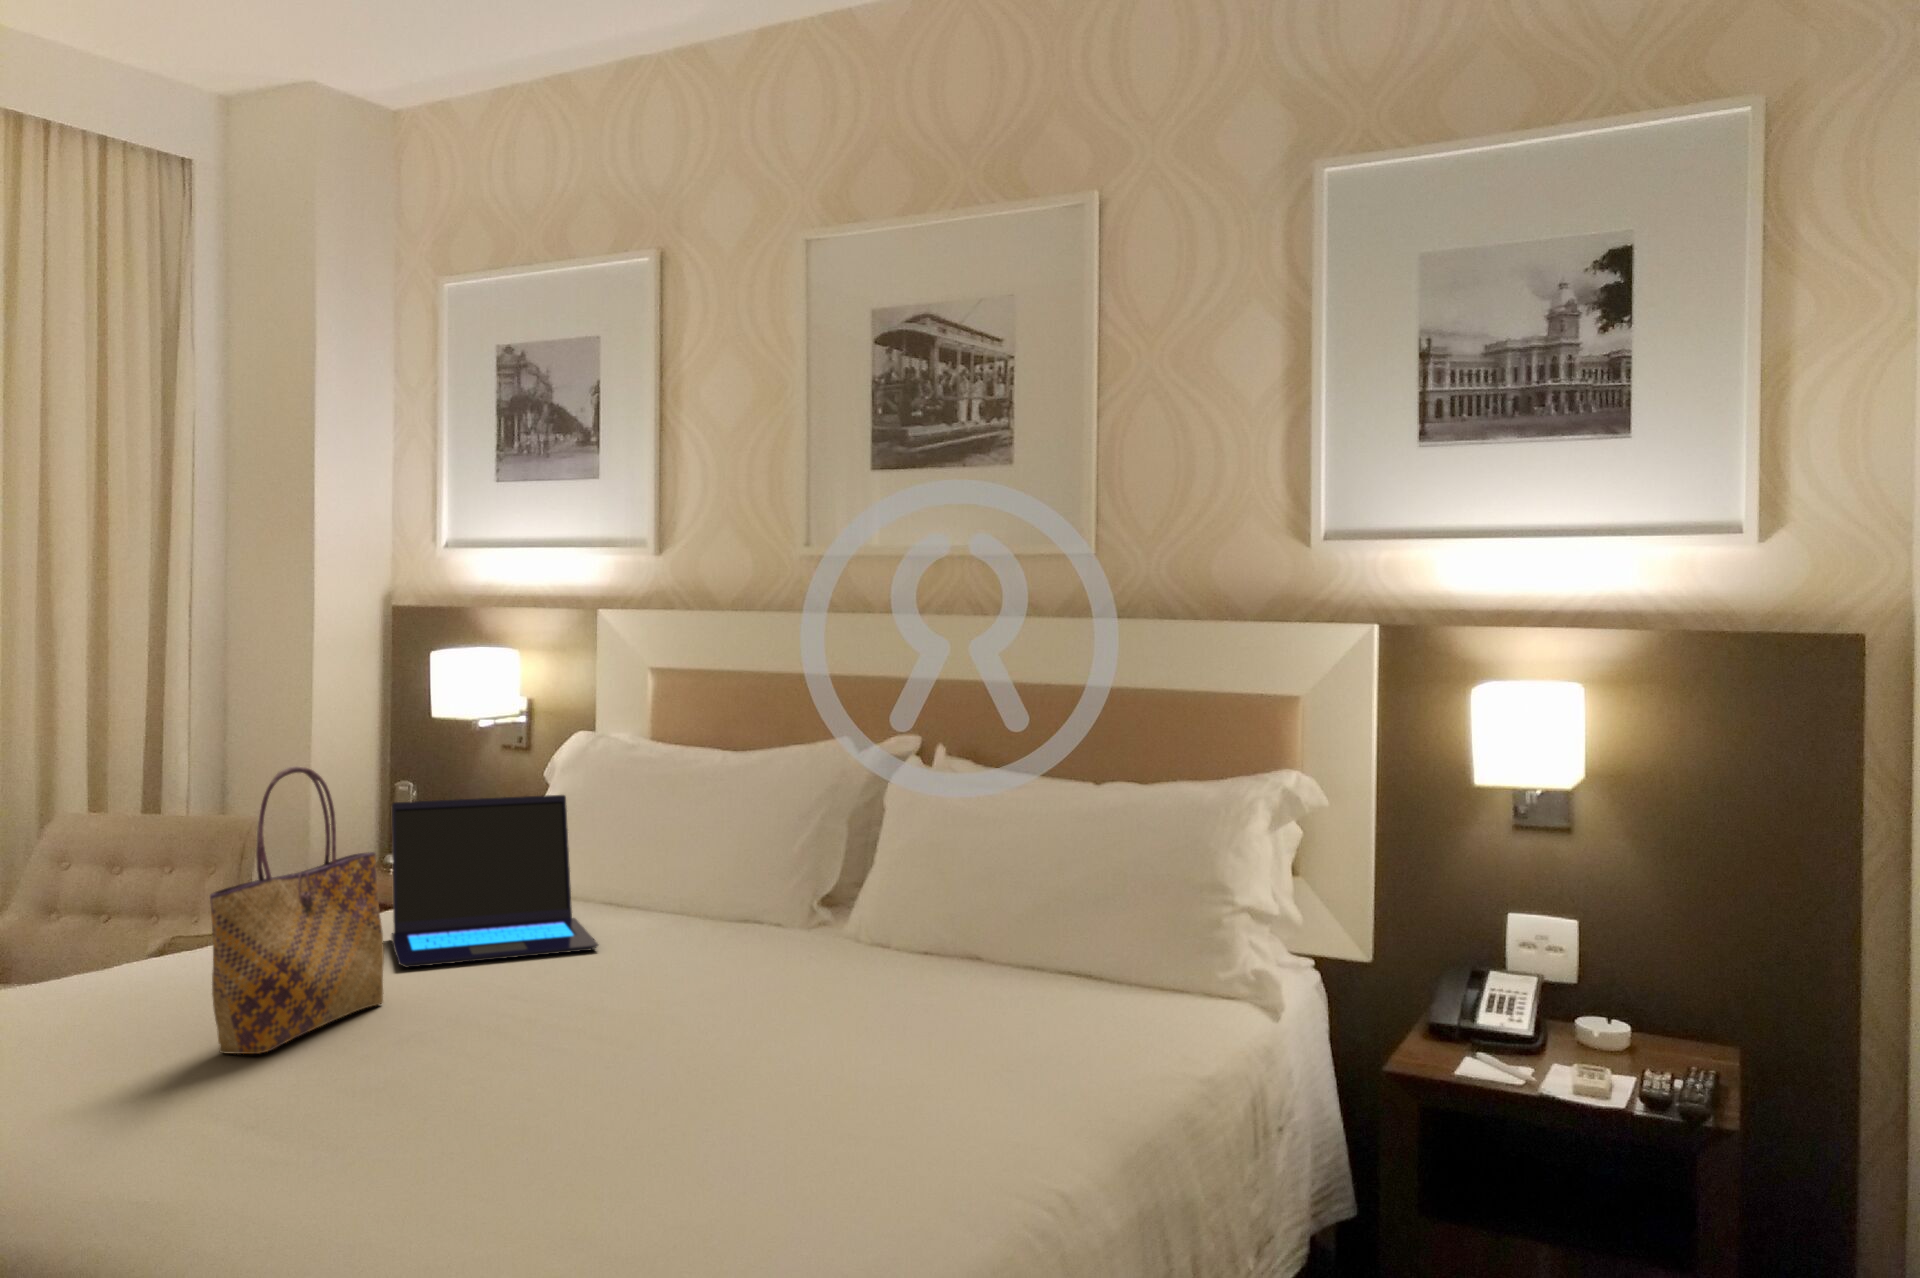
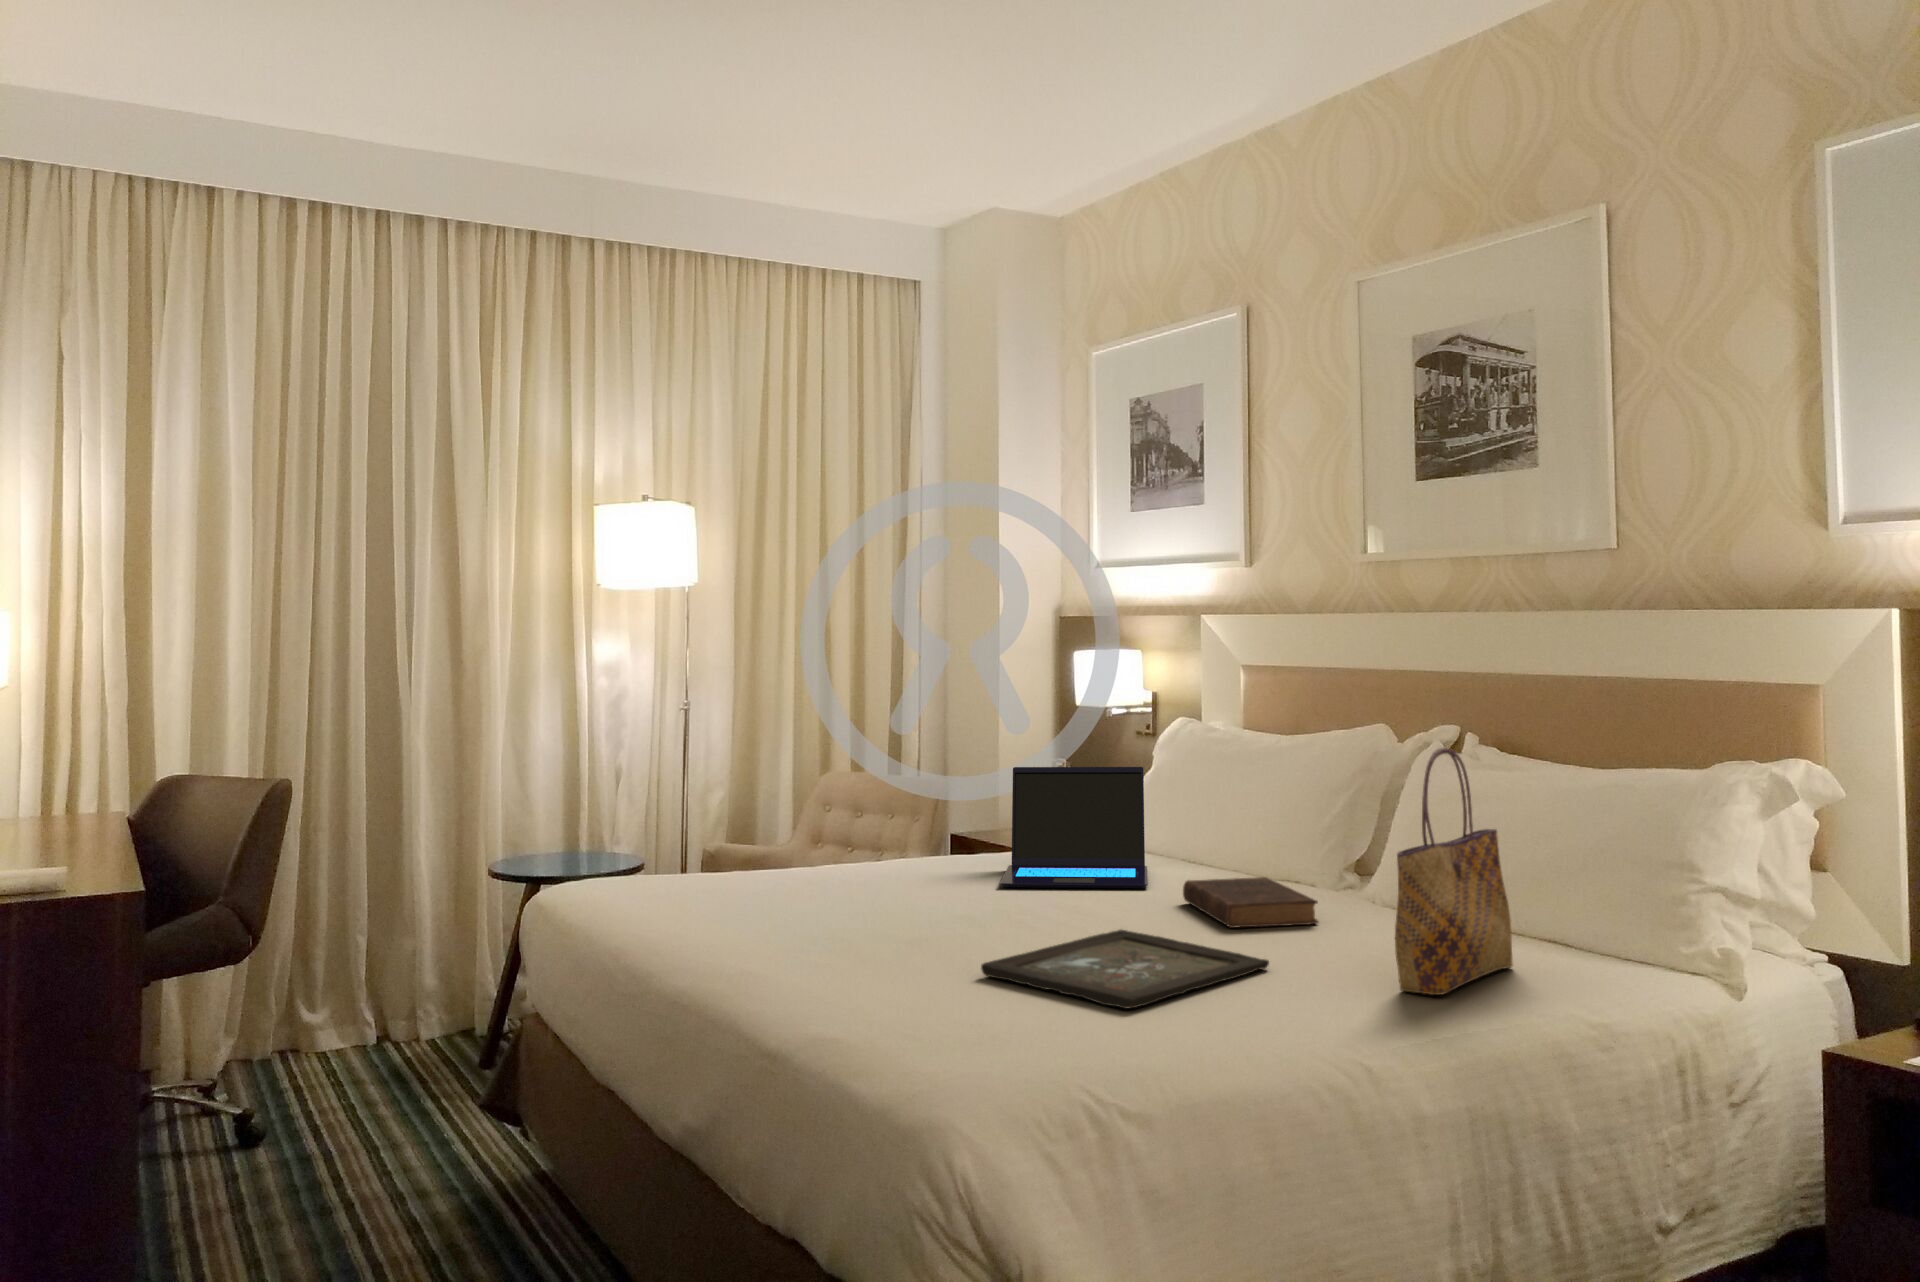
tote bag: present [210,766,384,1054] -> present [1395,748,1513,995]
book: none [660,925,842,998] -> present [1183,877,1318,928]
tray: none [482,1022,848,1153] -> present [981,930,1269,1008]

